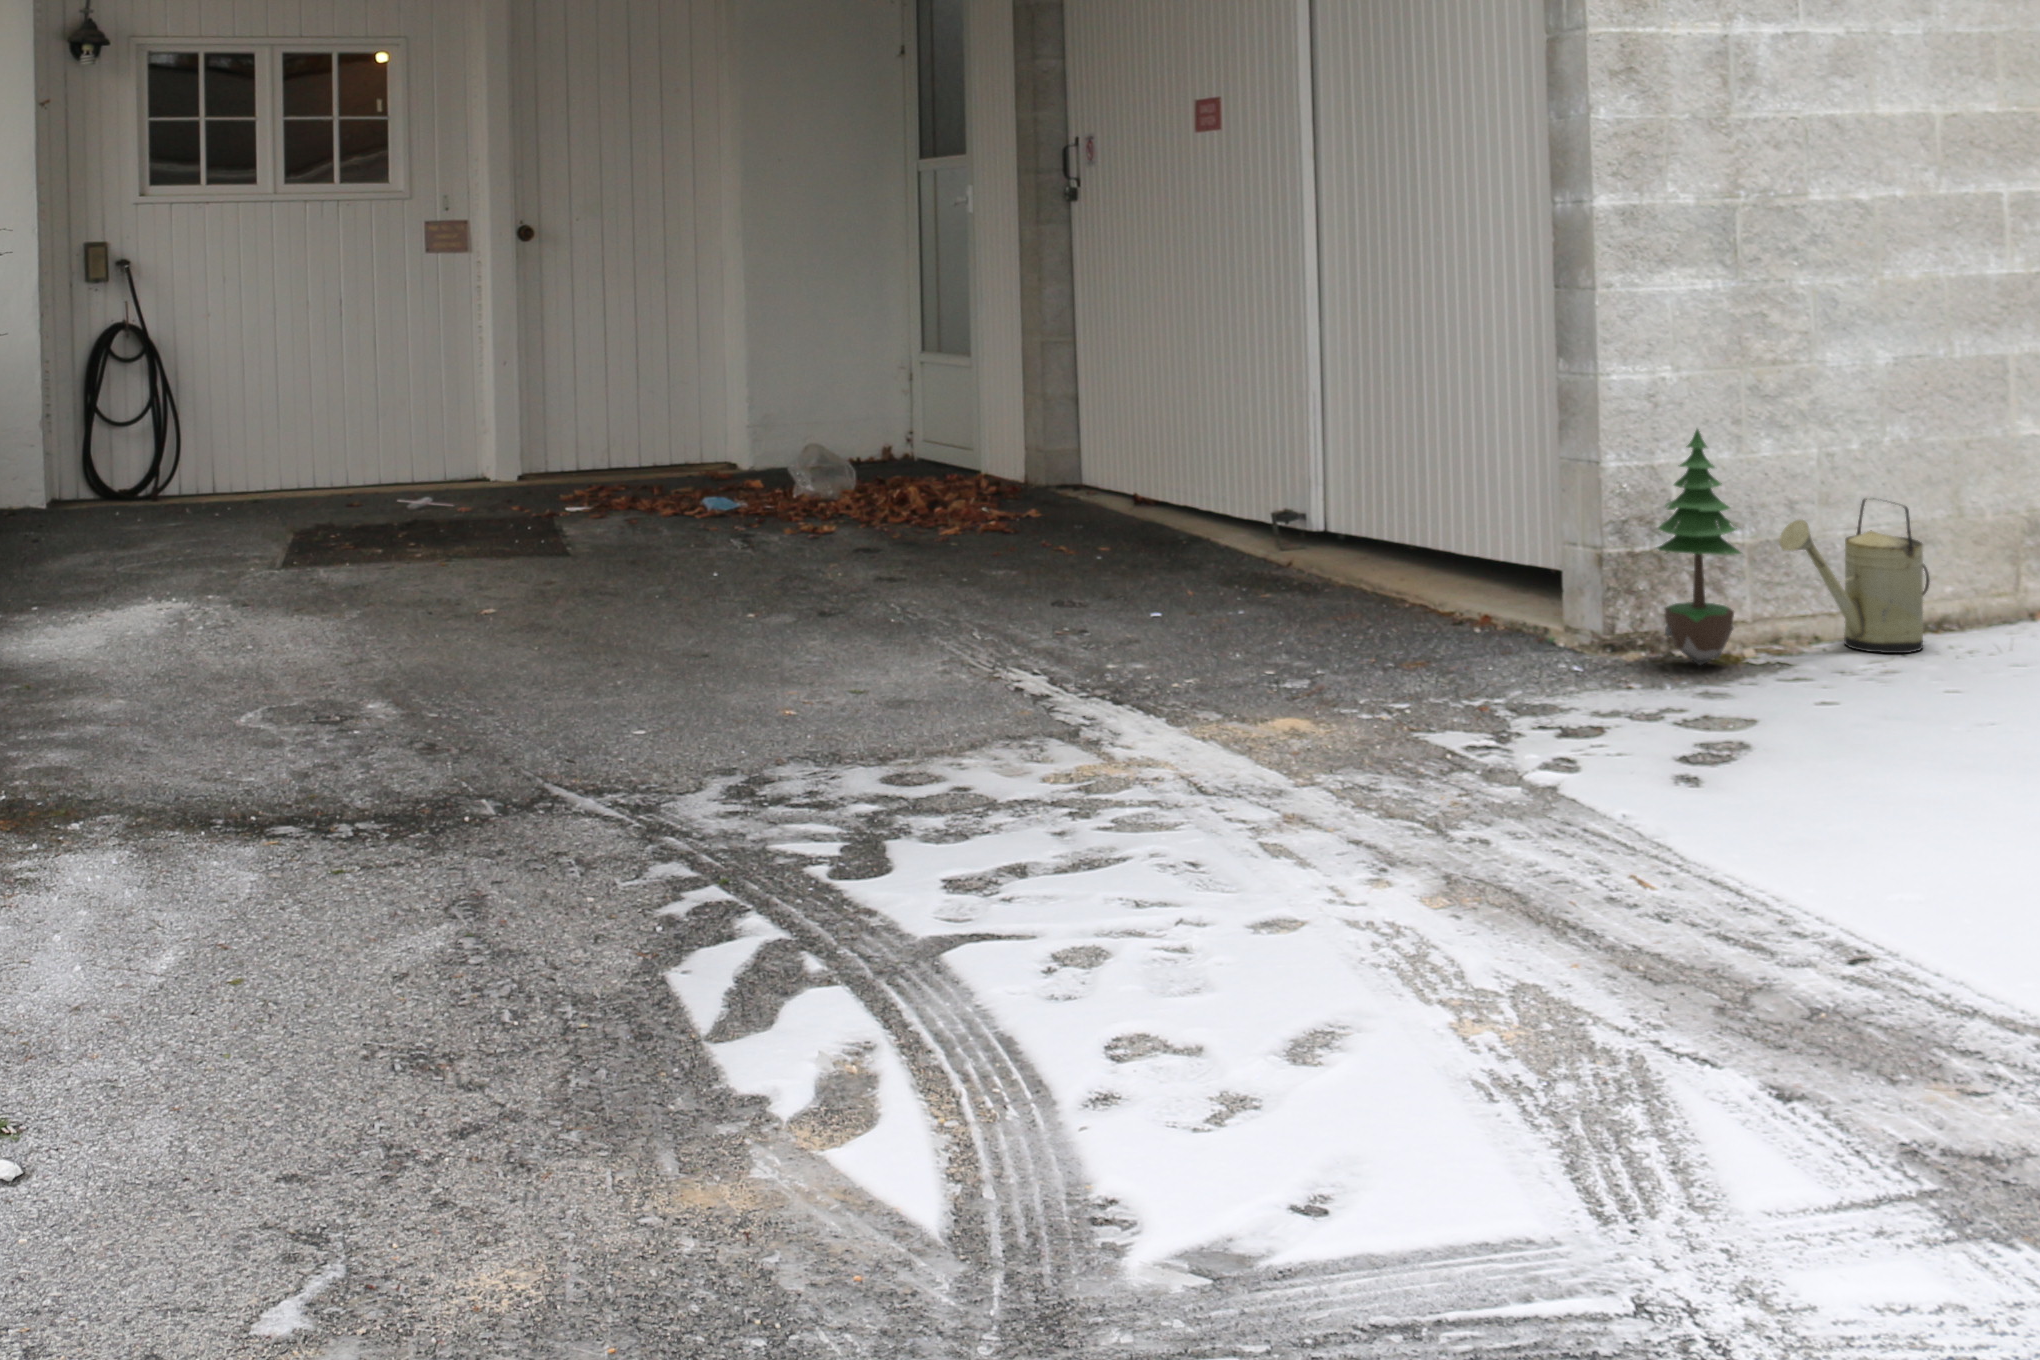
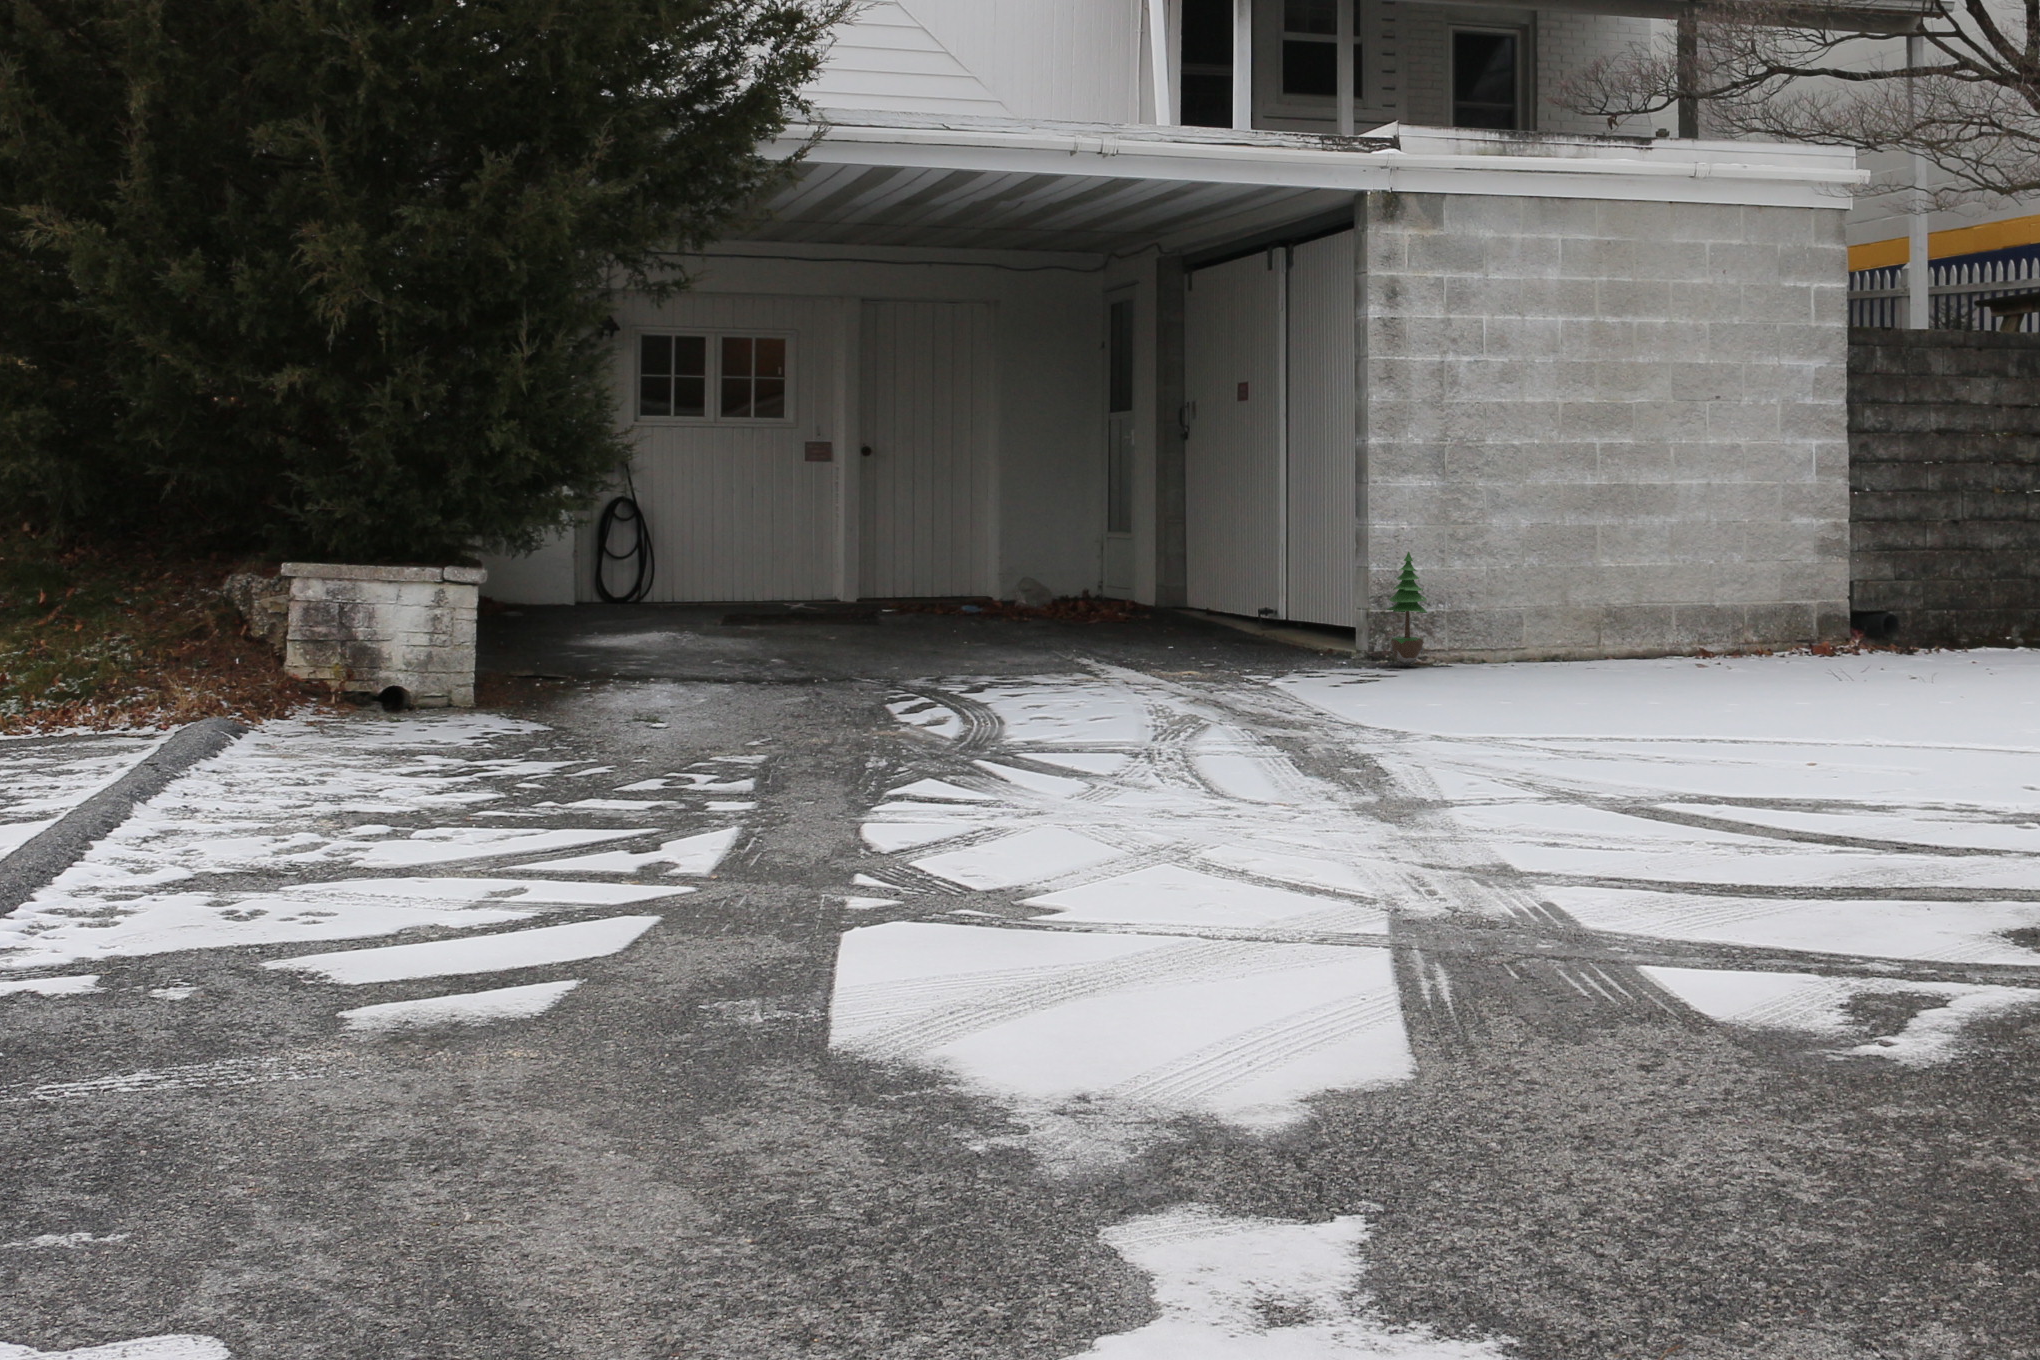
watering can: present [1780,499,1929,653] -> none [1454,592,1535,666]

